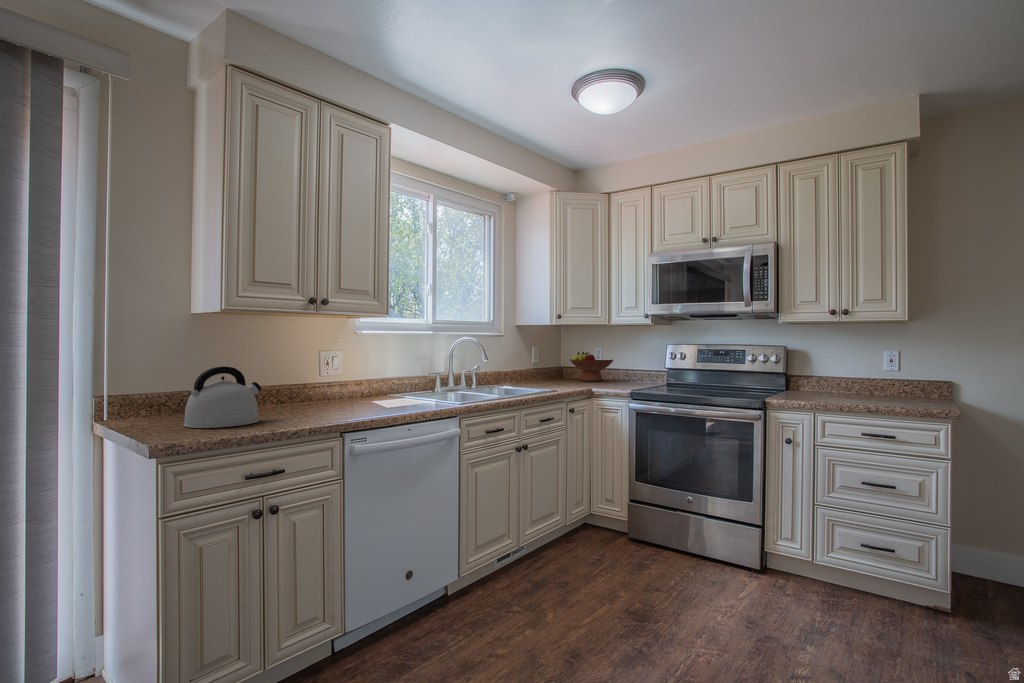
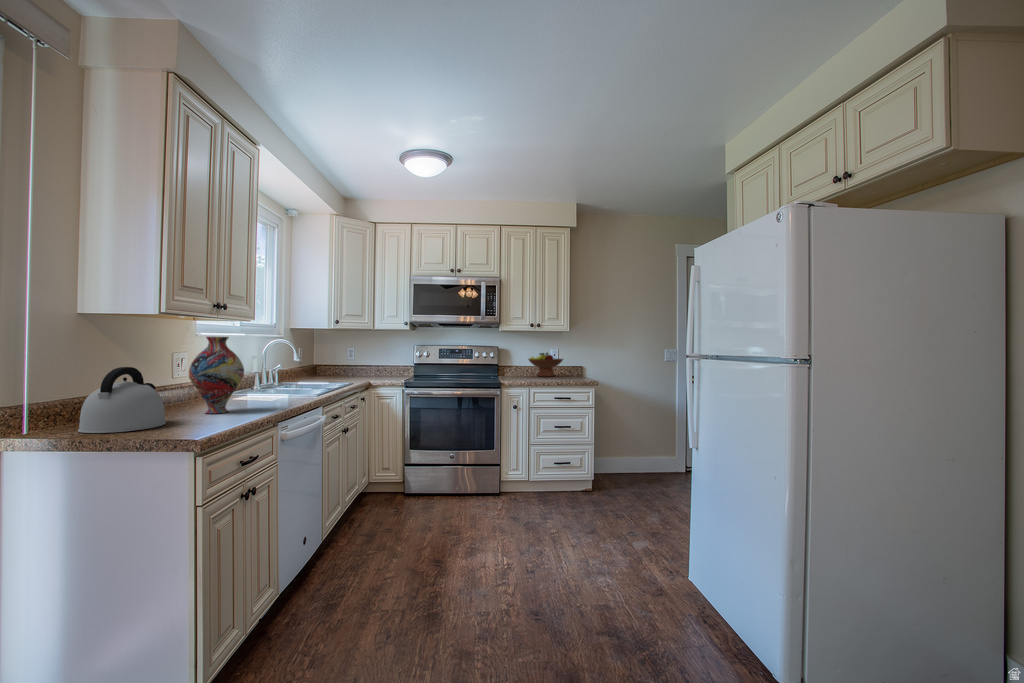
vase: none [301,337,353,416] -> present [189,336,244,414]
fruit bowl: present [570,352,613,381] -> present [528,353,563,377]

